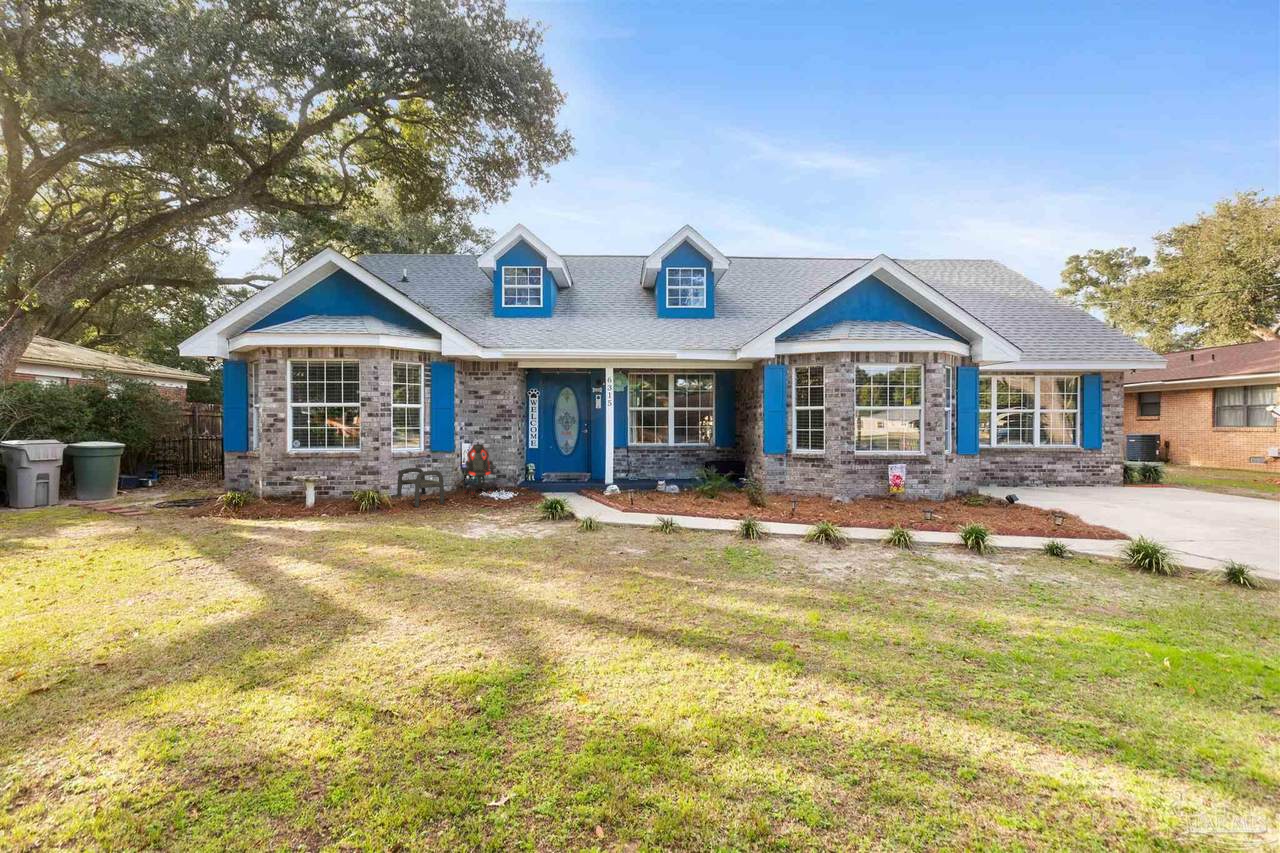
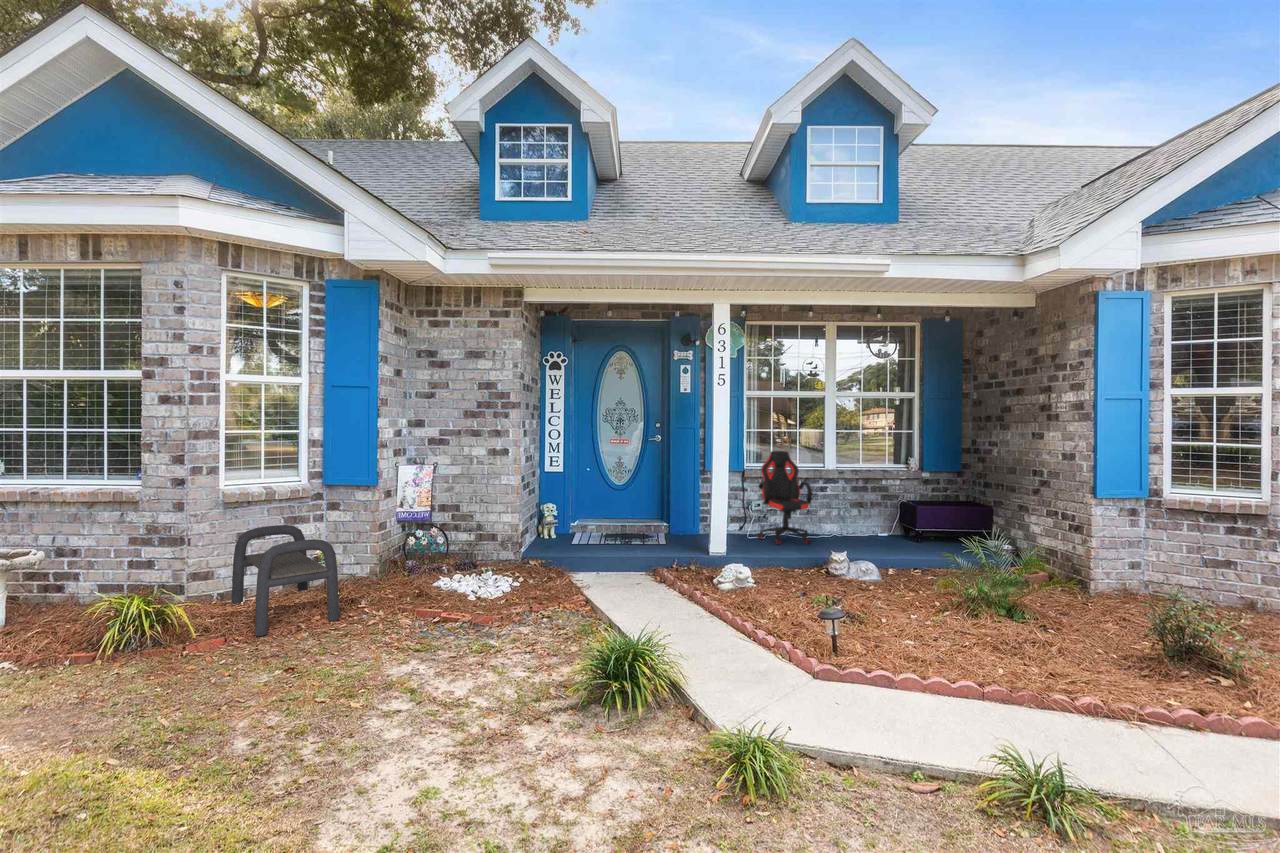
chair: present [464,444,493,494] -> present [758,451,812,544]

